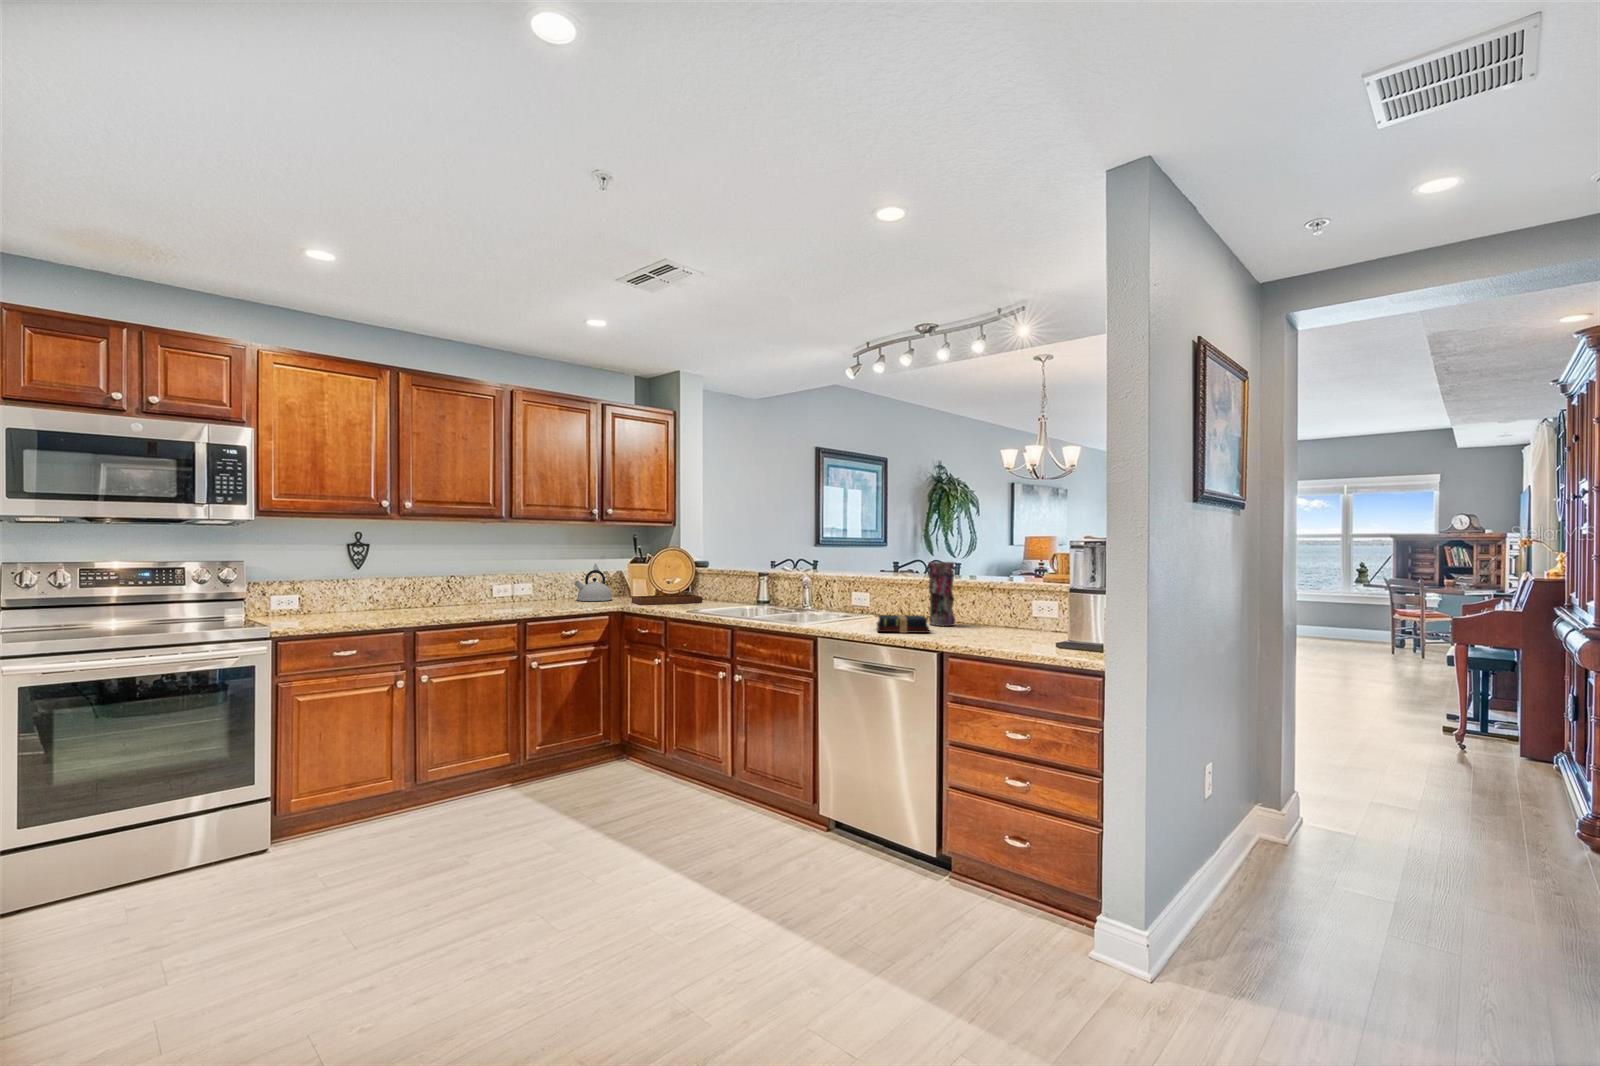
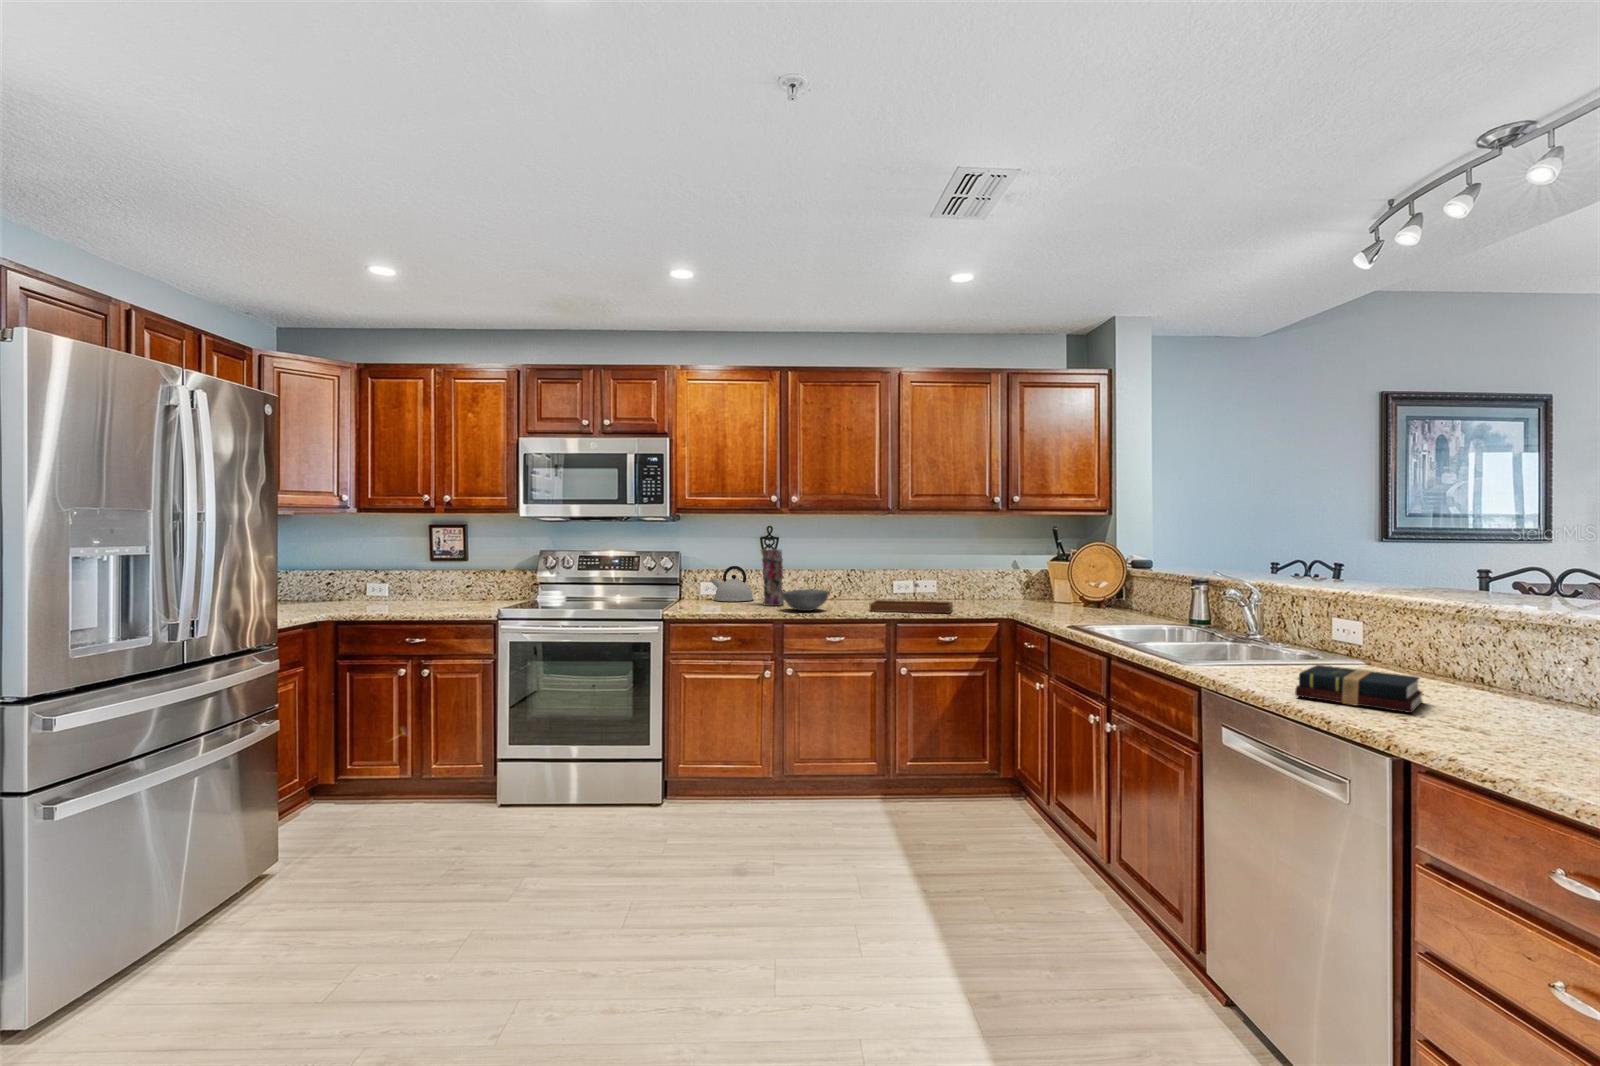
vase: present [928,562,955,626] -> present [761,549,784,606]
kettle: present [574,570,612,601] -> present [711,566,753,601]
tray: present [632,581,702,605] -> present [869,583,953,613]
bowl: none [411,595,462,617] -> present [782,589,828,611]

